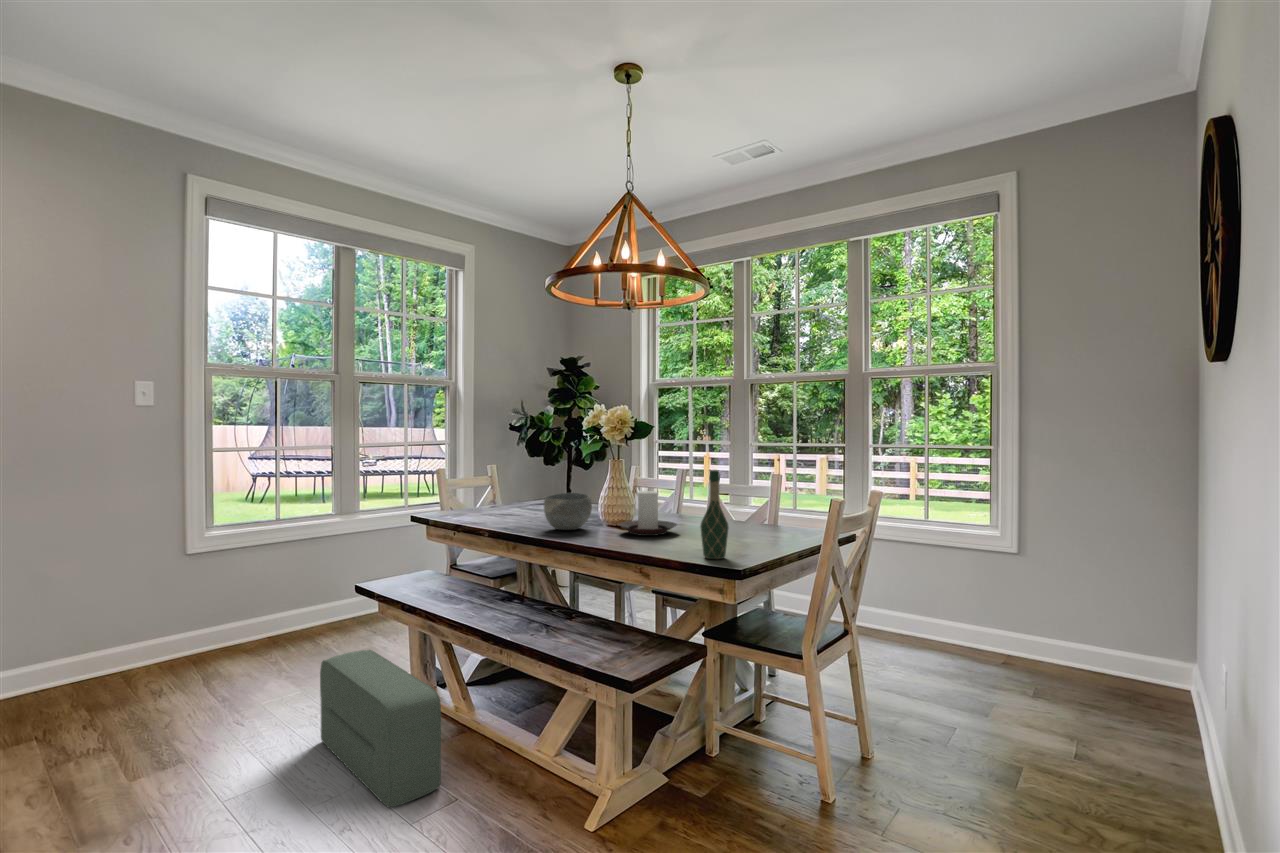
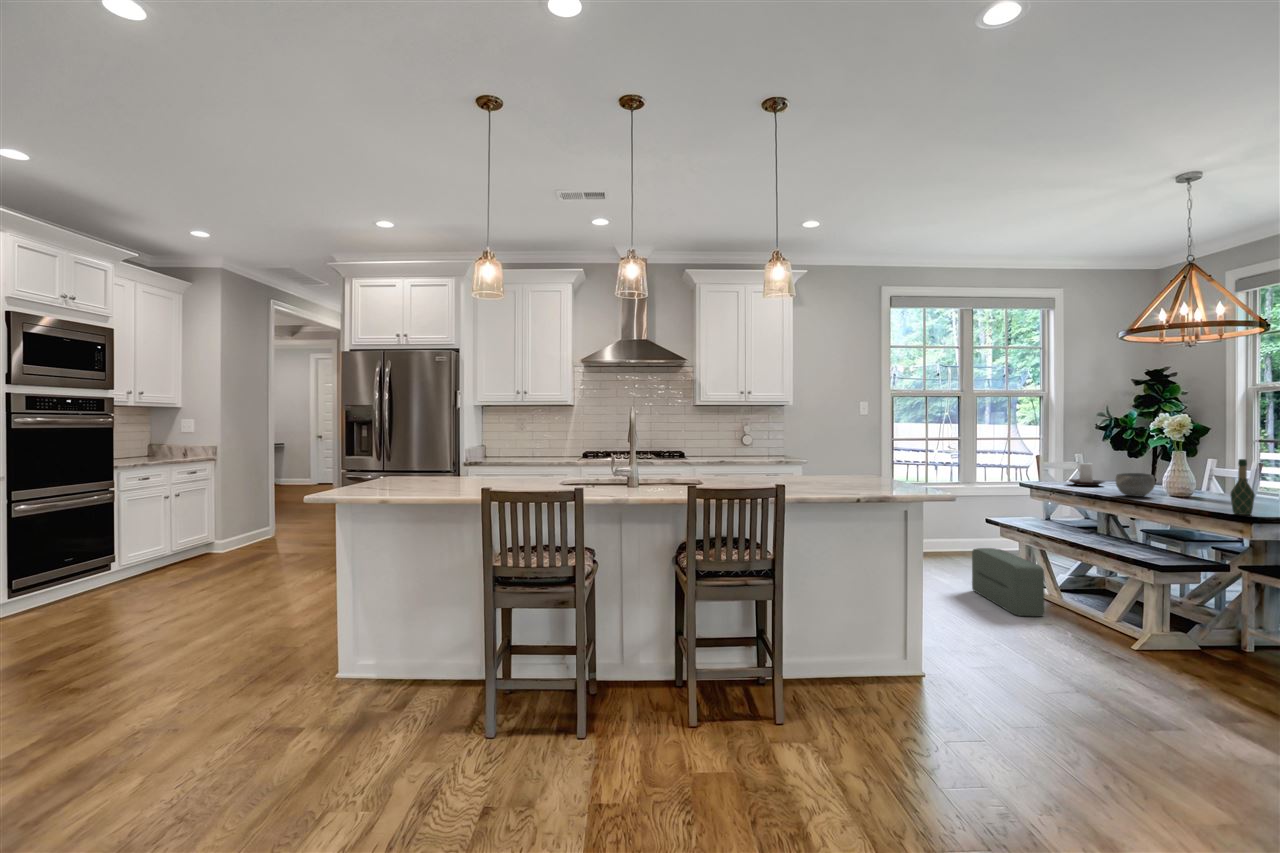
candle holder: present [619,491,677,536] -> present [1069,463,1104,486]

